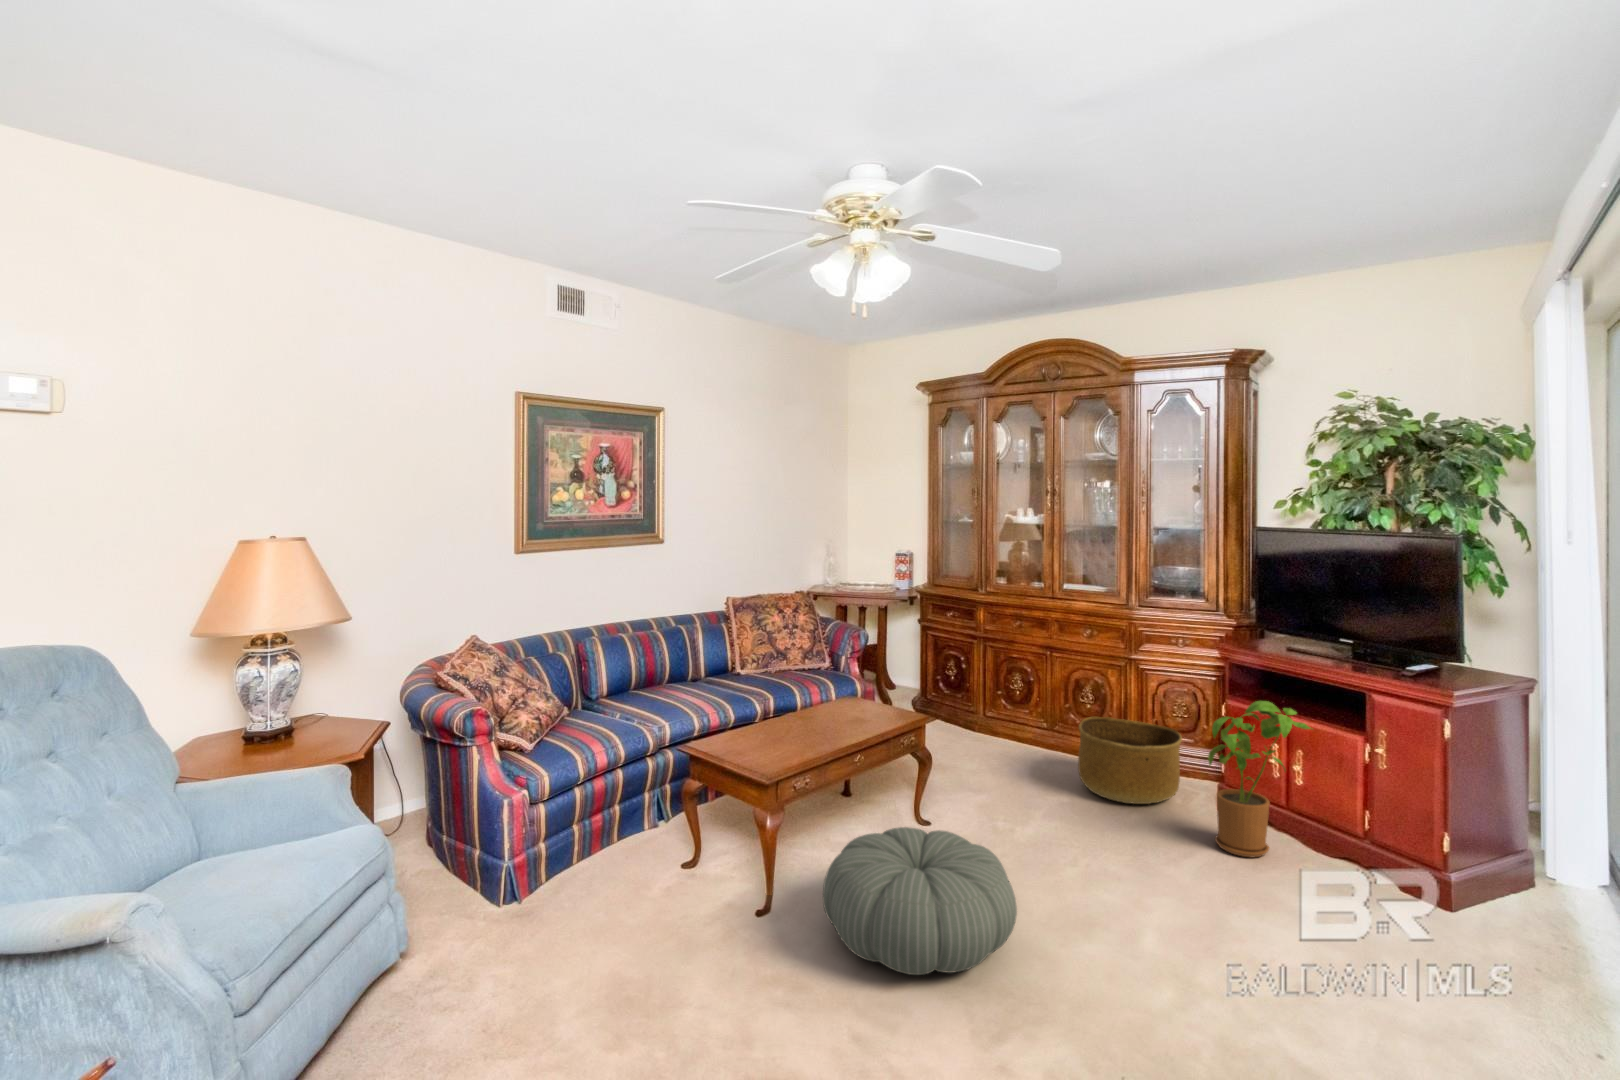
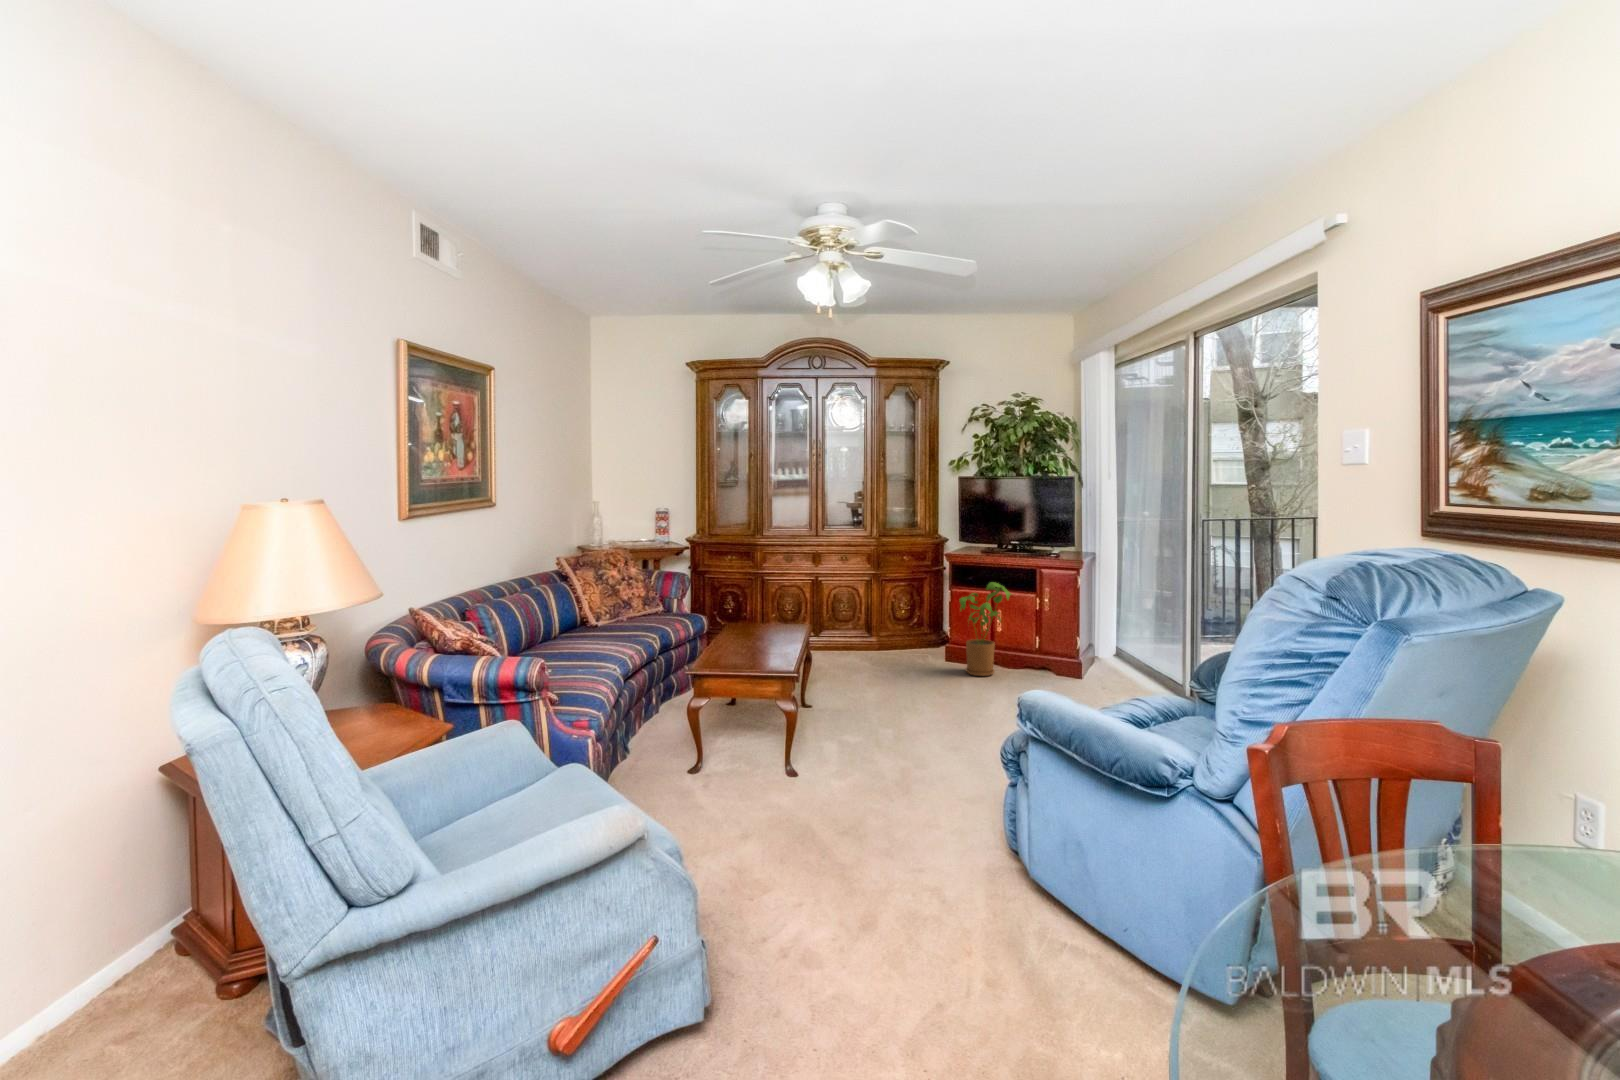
basket: present [1078,717,1182,804] -> none [858,616,924,667]
pouf: present [823,827,1017,975] -> none [846,687,979,772]

